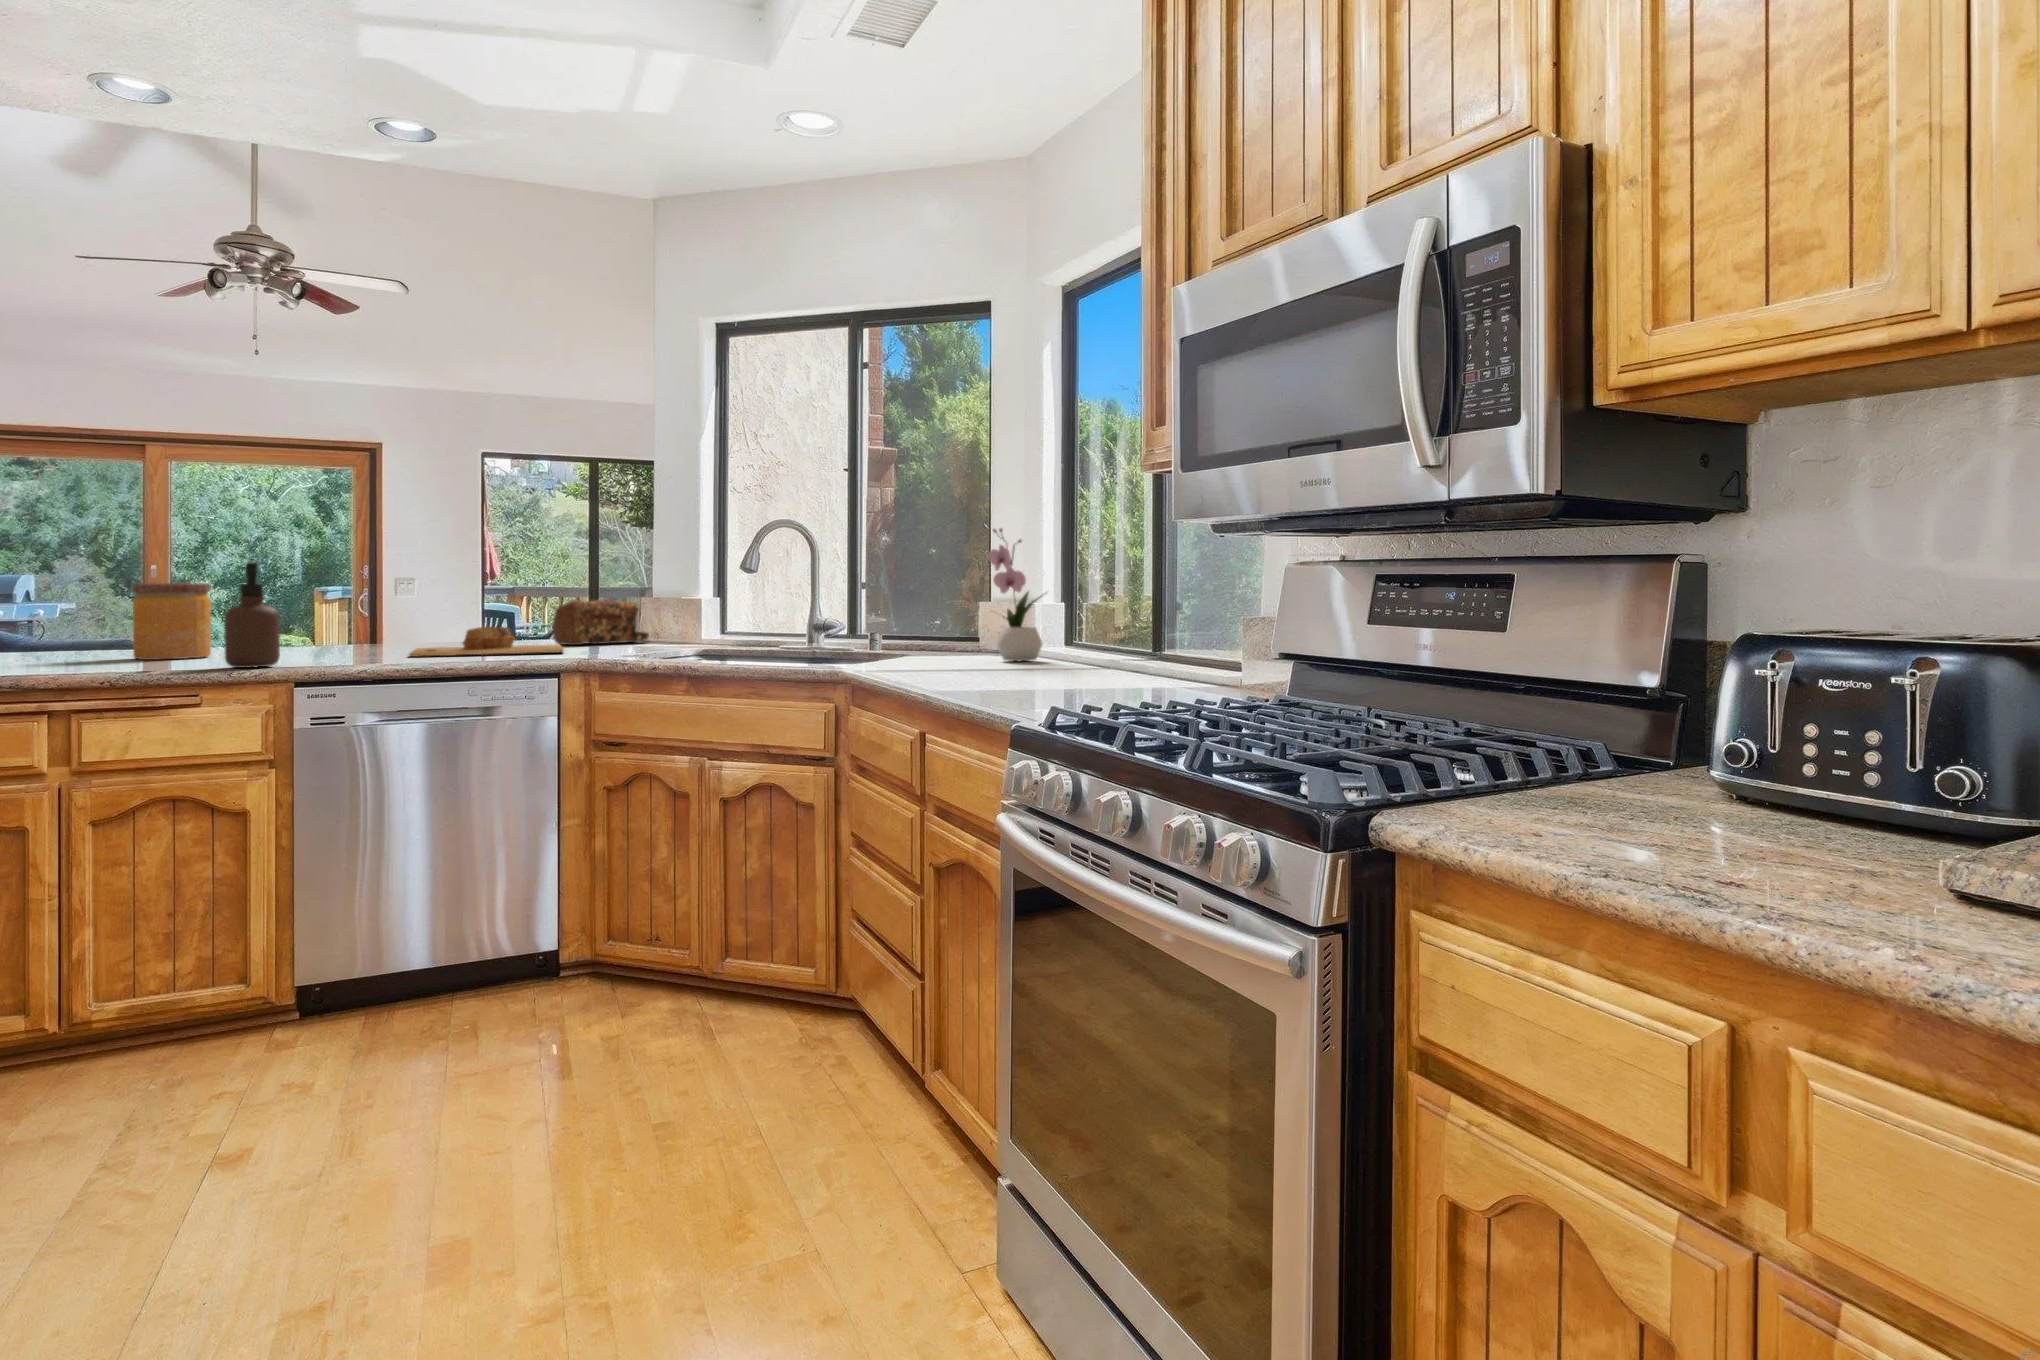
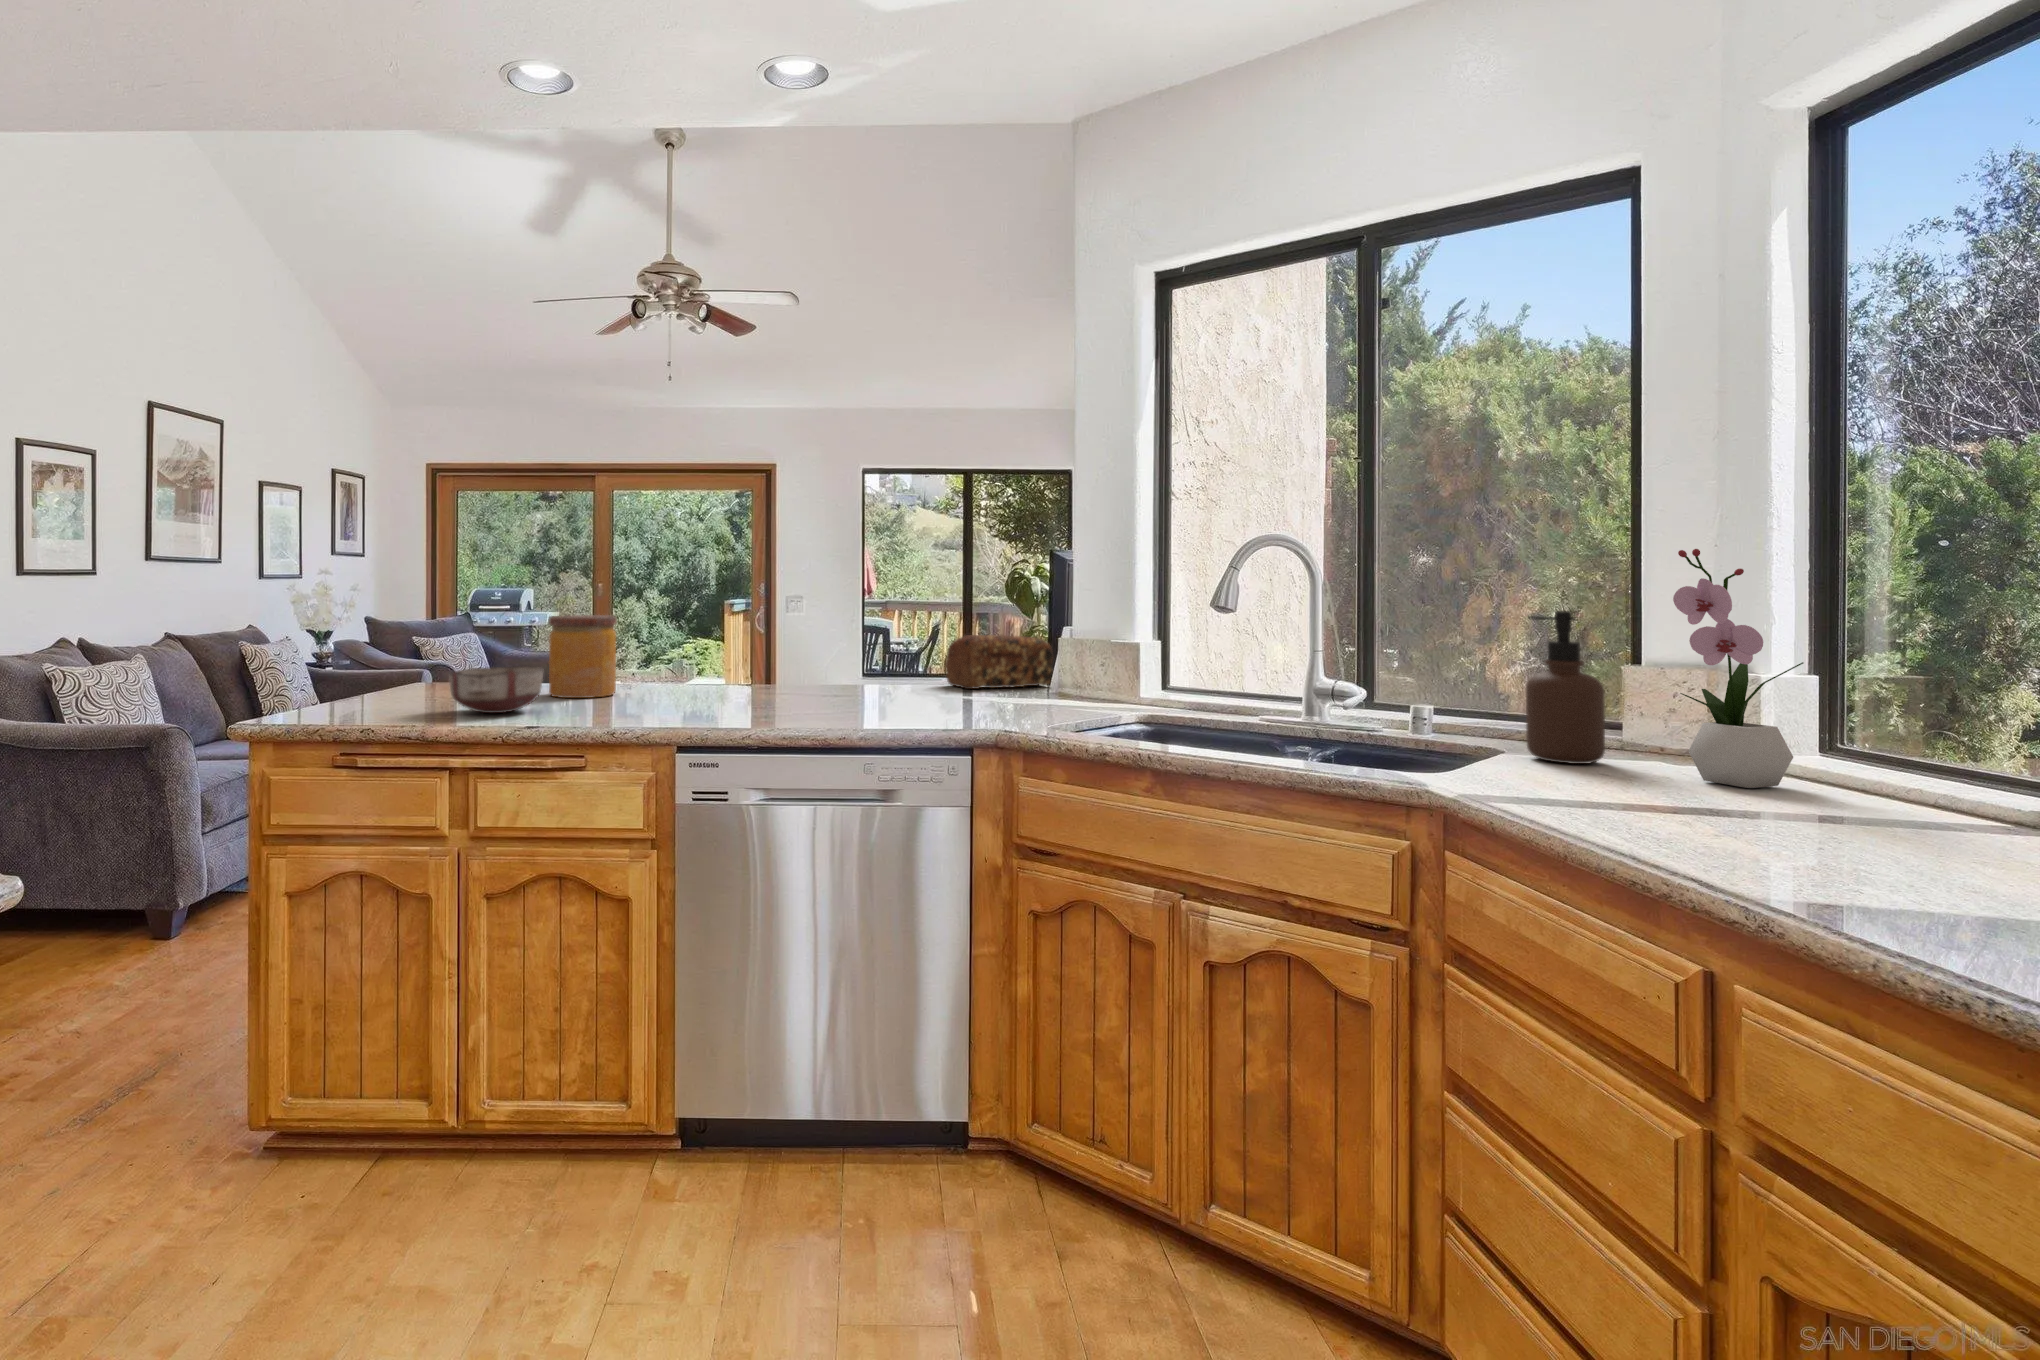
soap dispenser: present [224,562,280,668] -> present [1526,611,1605,764]
ceramic bowl: none [31,626,139,668] -> present [449,666,543,713]
cutting board: present [409,626,564,657] -> none [799,671,968,708]

